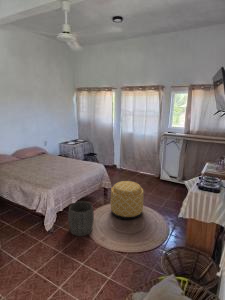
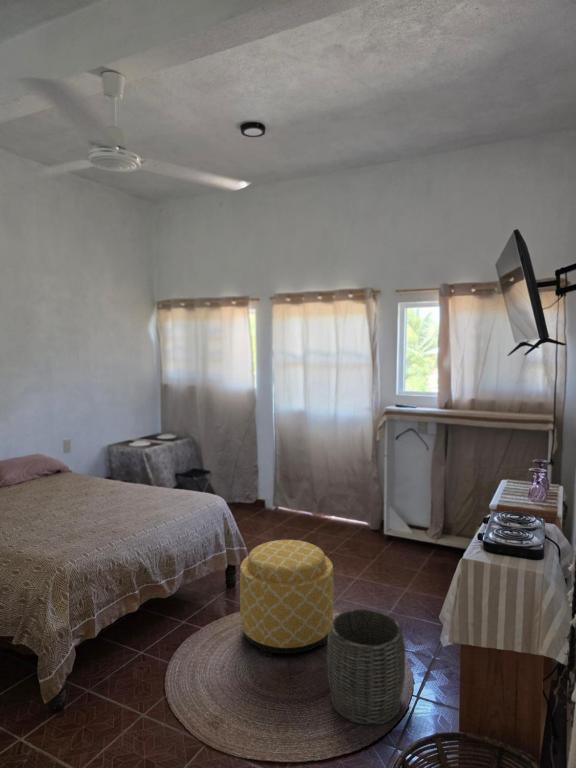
woven basket: present [68,201,94,236] -> present [327,609,405,725]

